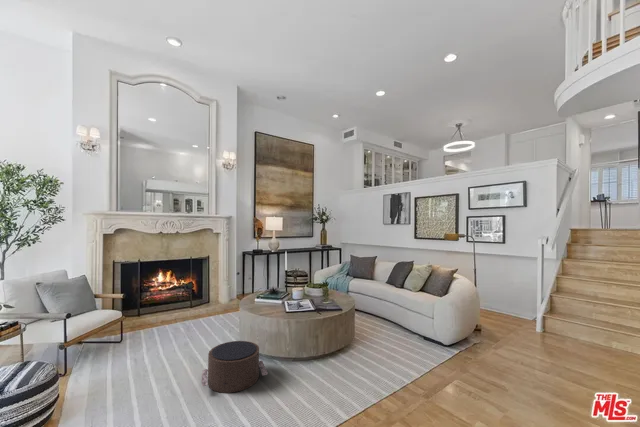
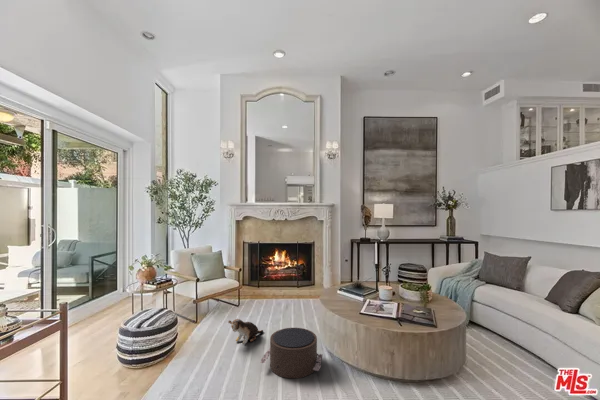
plush toy: none [141,349,177,378] -> present [228,319,263,344]

